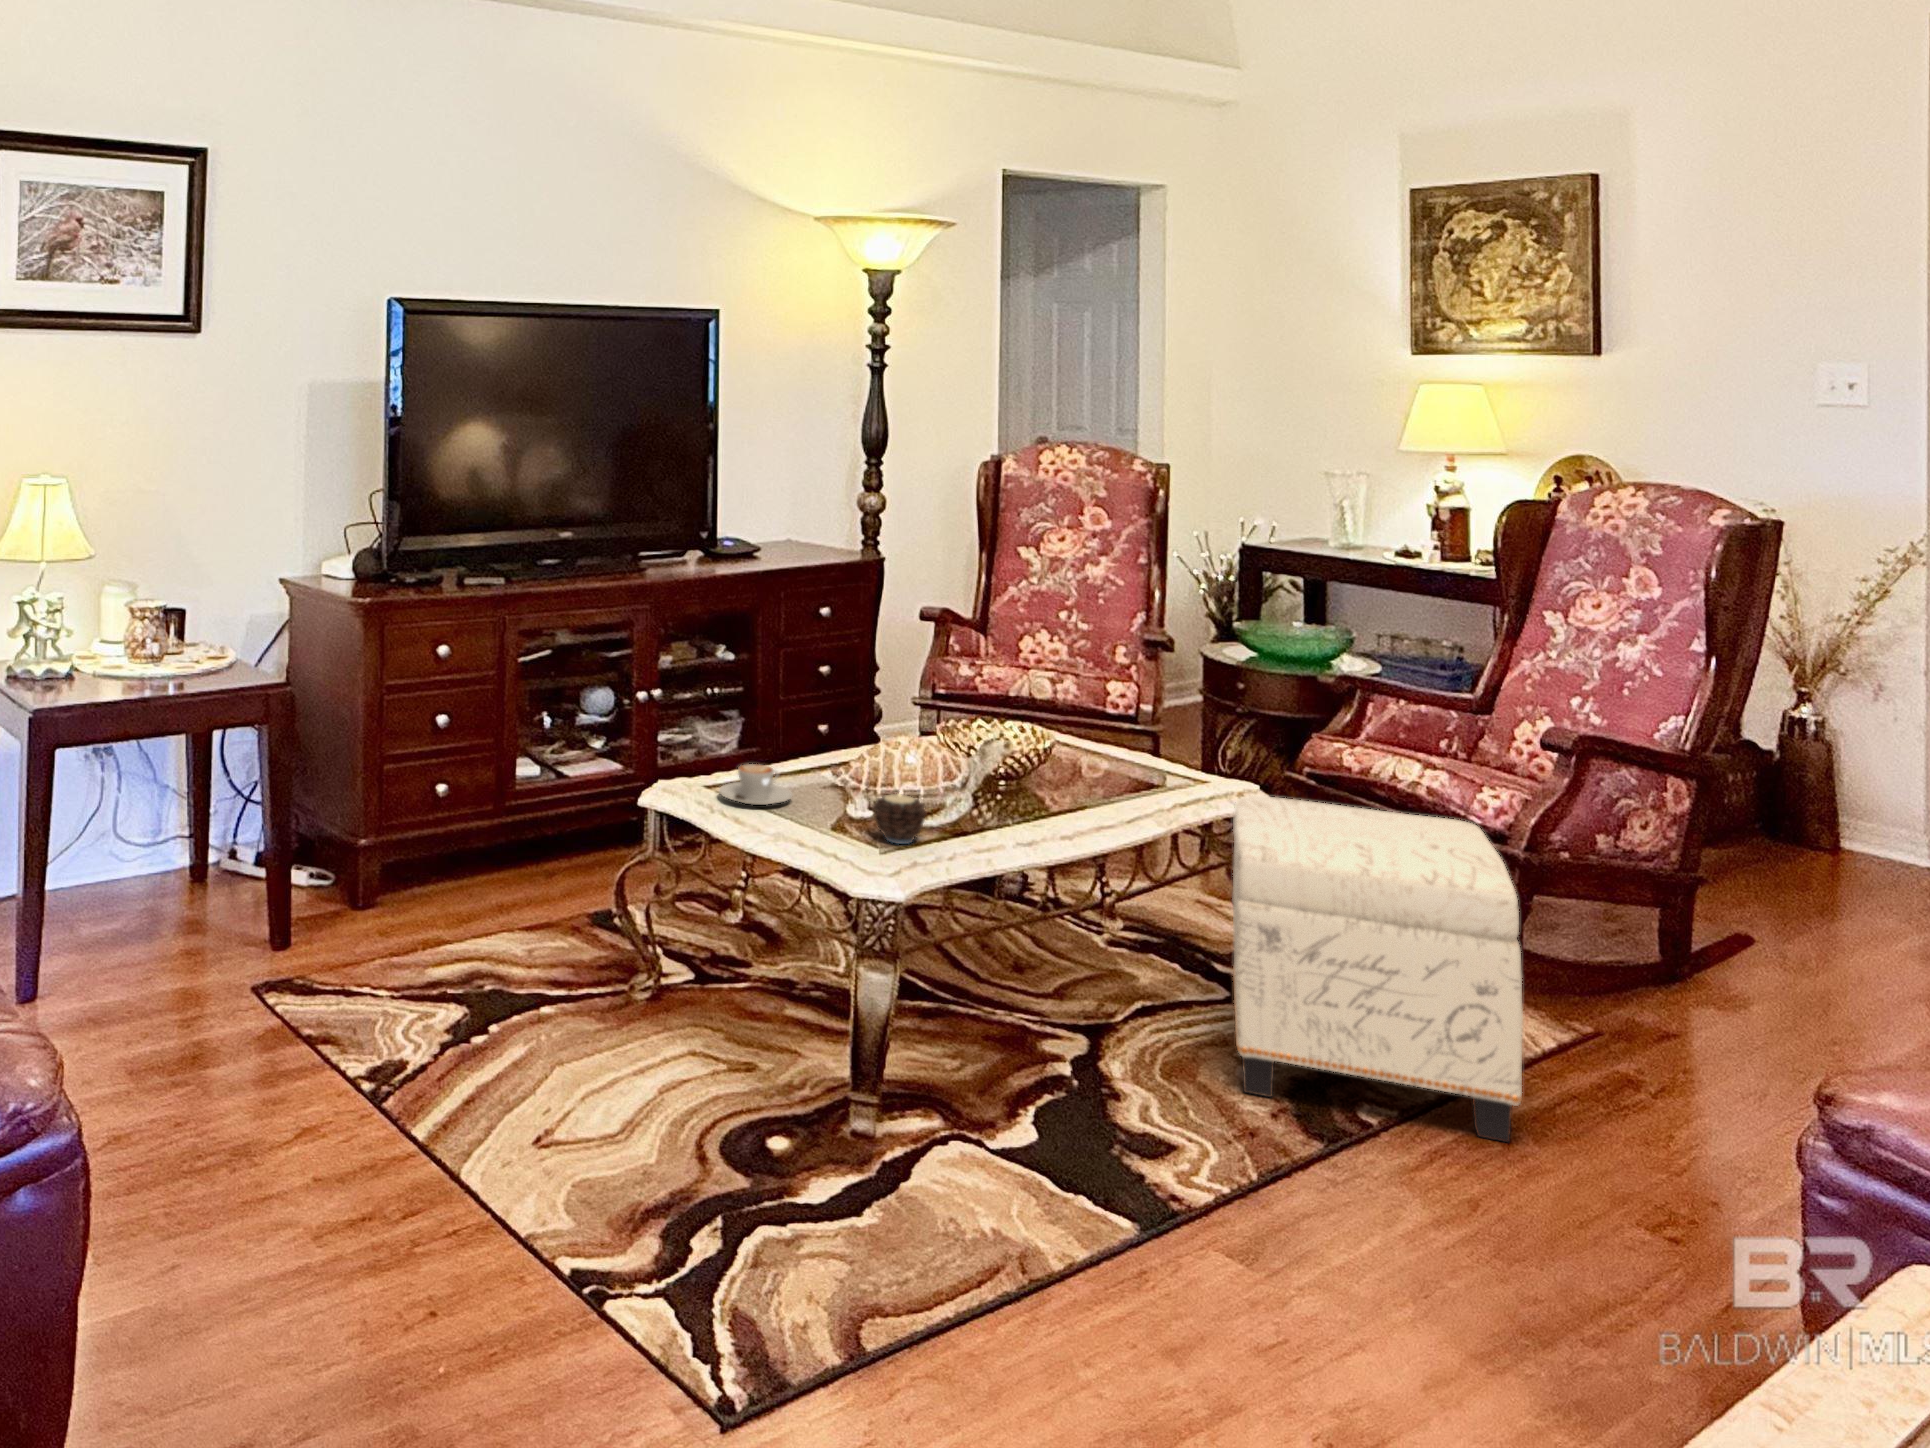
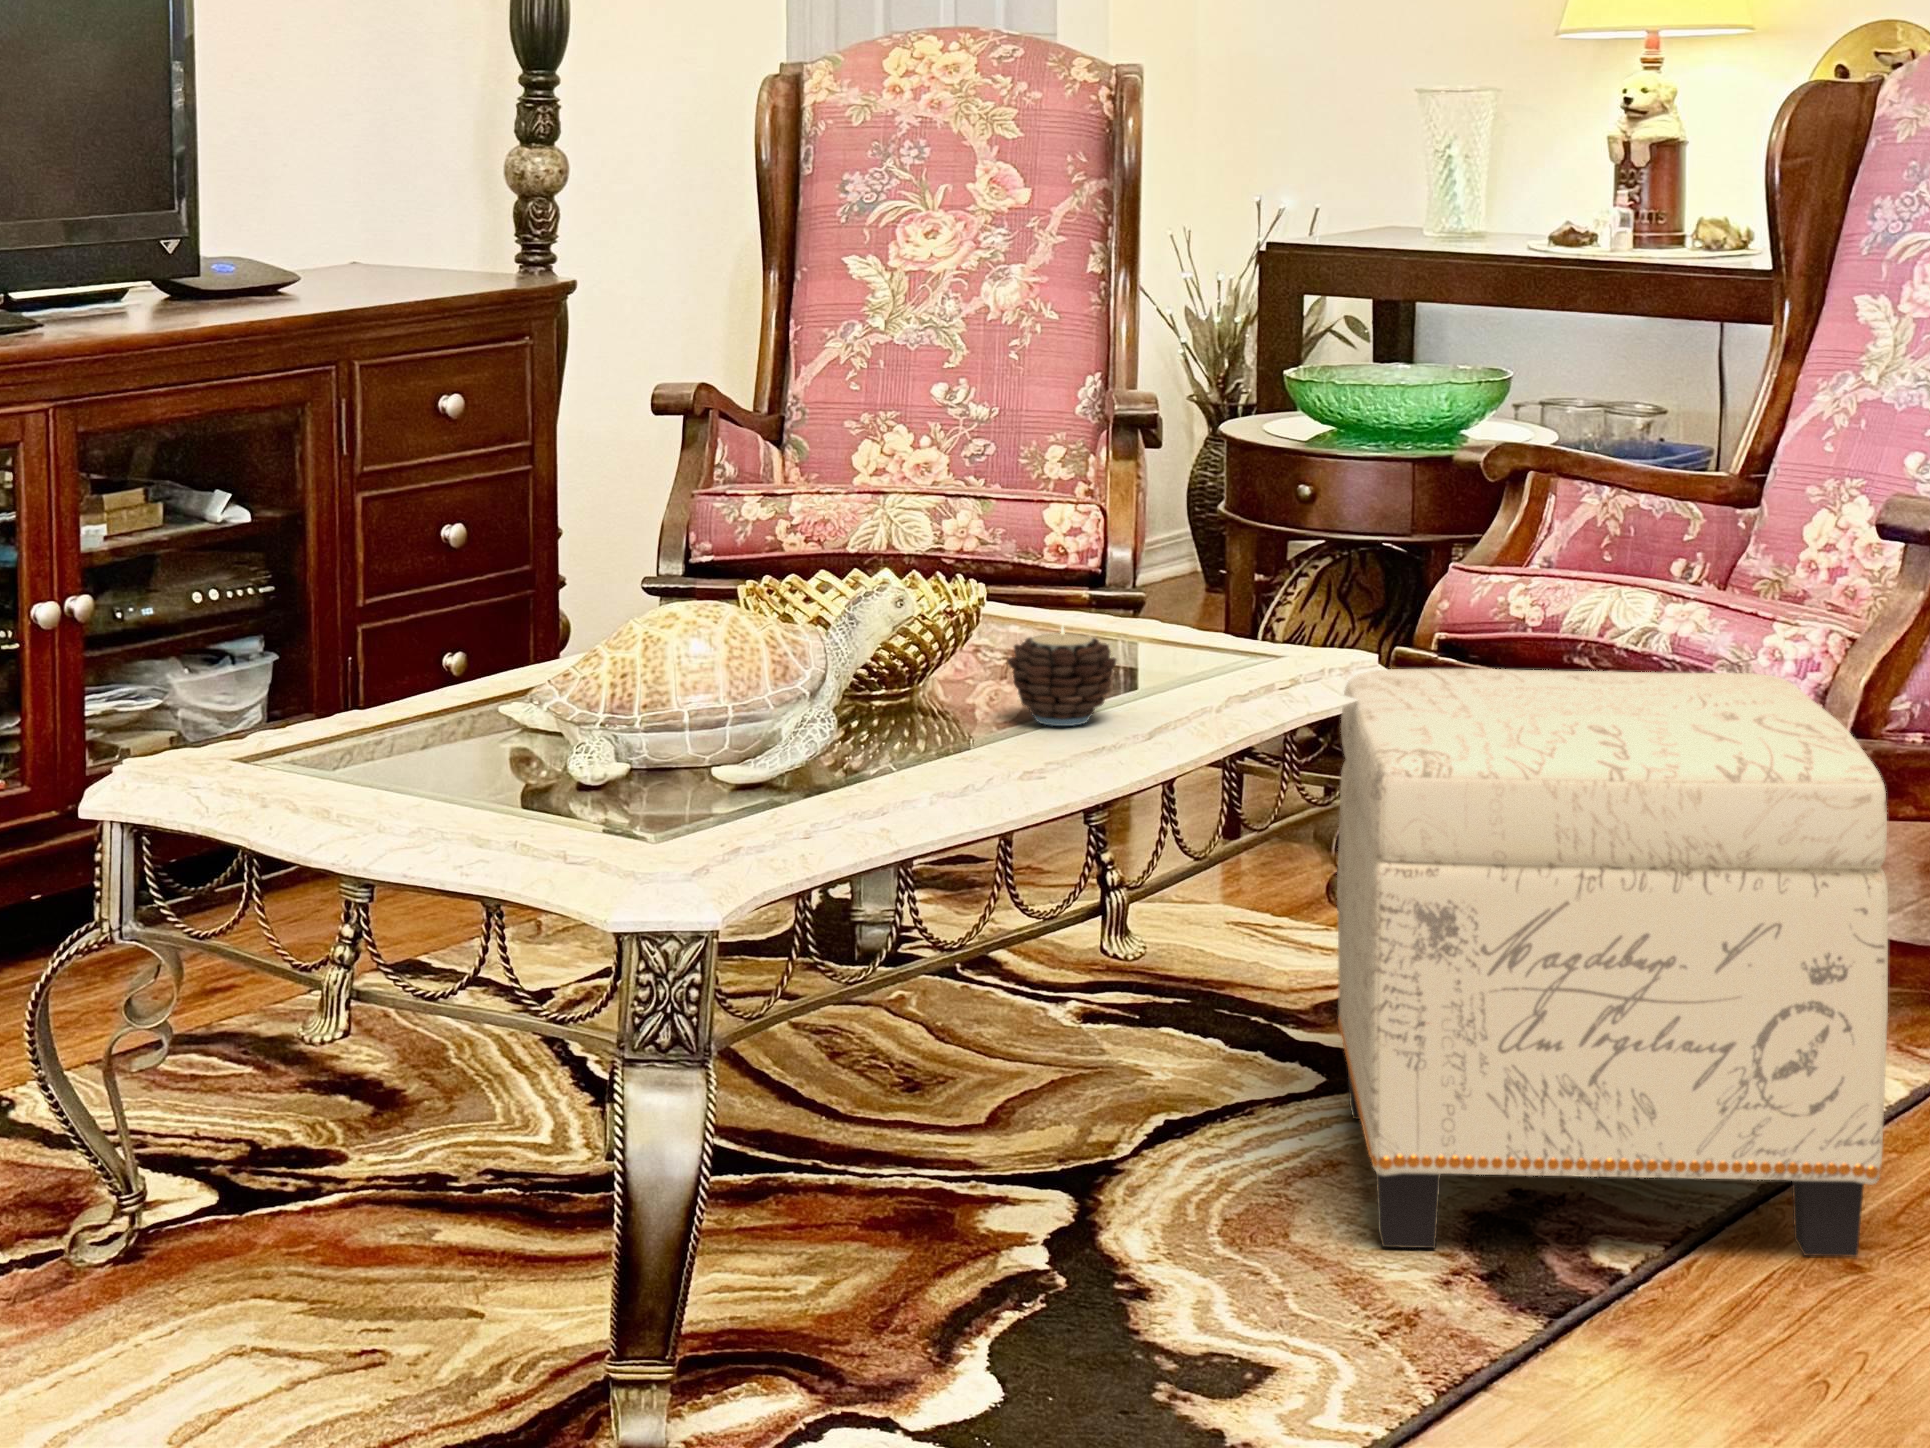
coffee cup: present [719,764,793,805] -> none [265,699,437,787]
candle: present [873,794,926,844] -> present [1007,626,1116,726]

